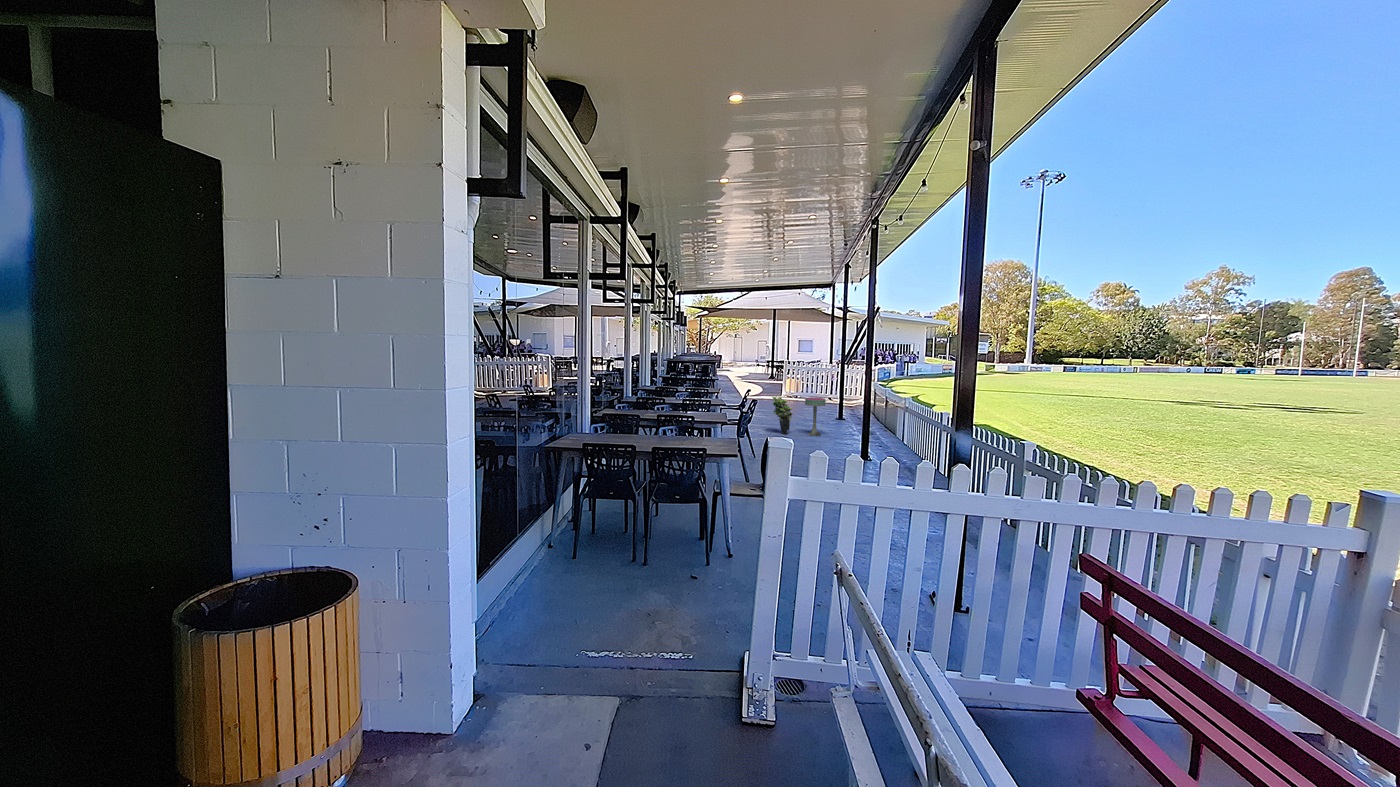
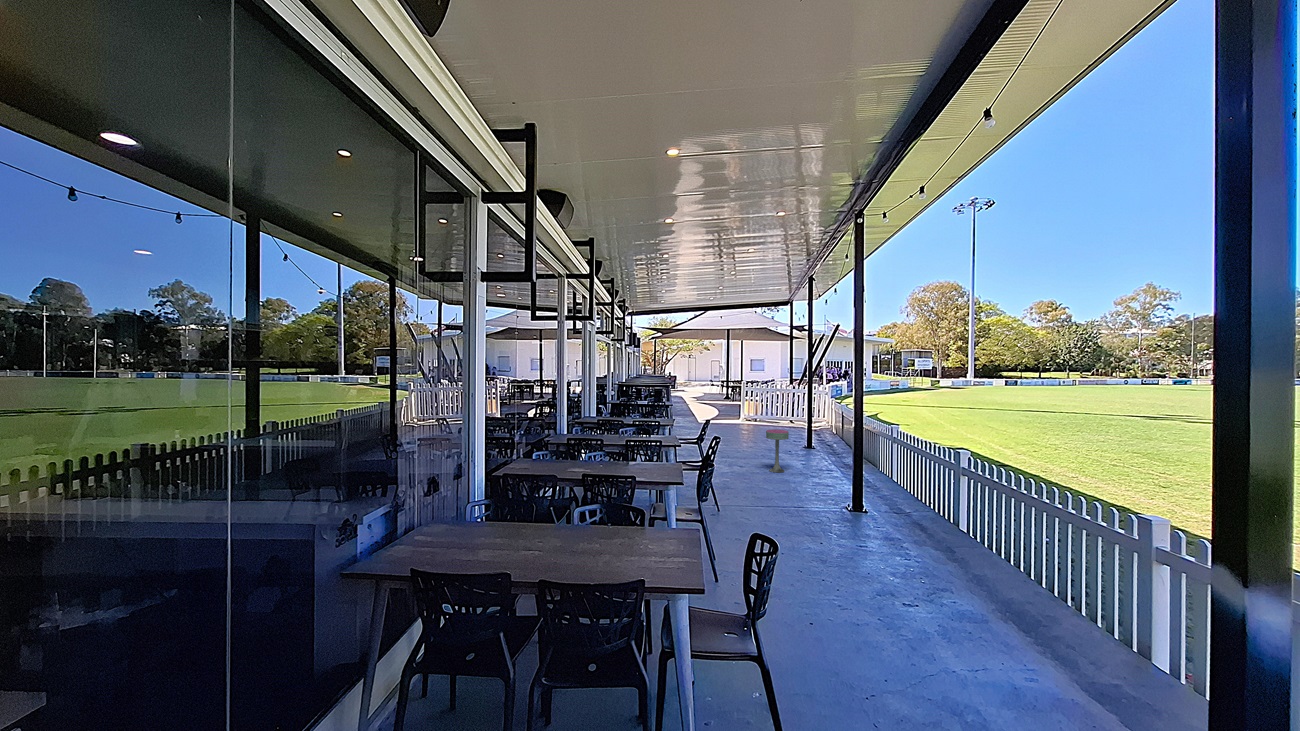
potted plant: present [772,396,792,434] -> none [729,428,753,471]

